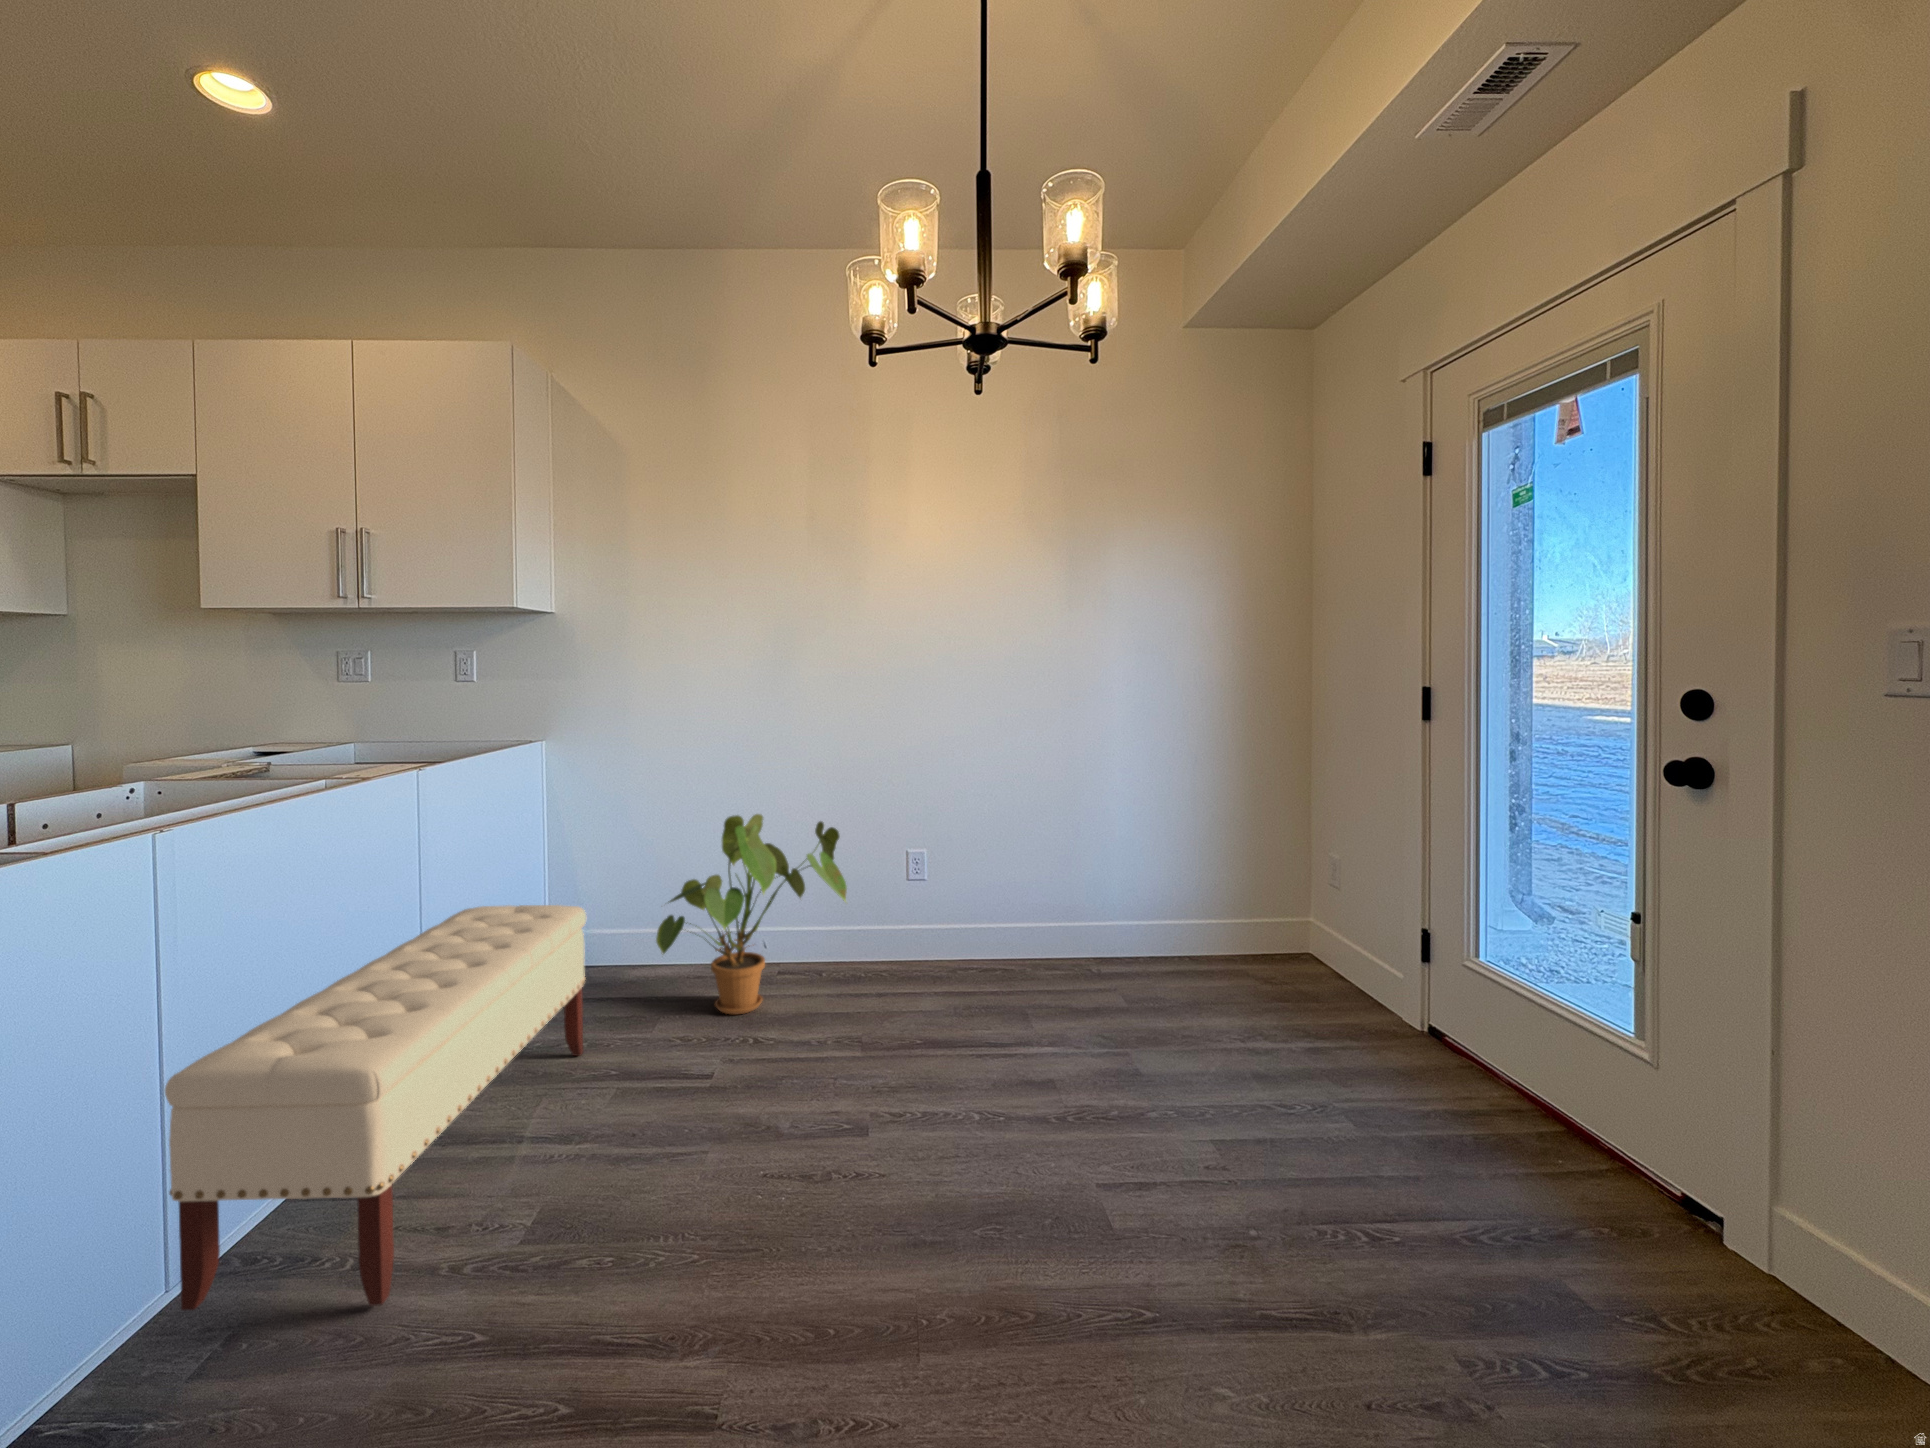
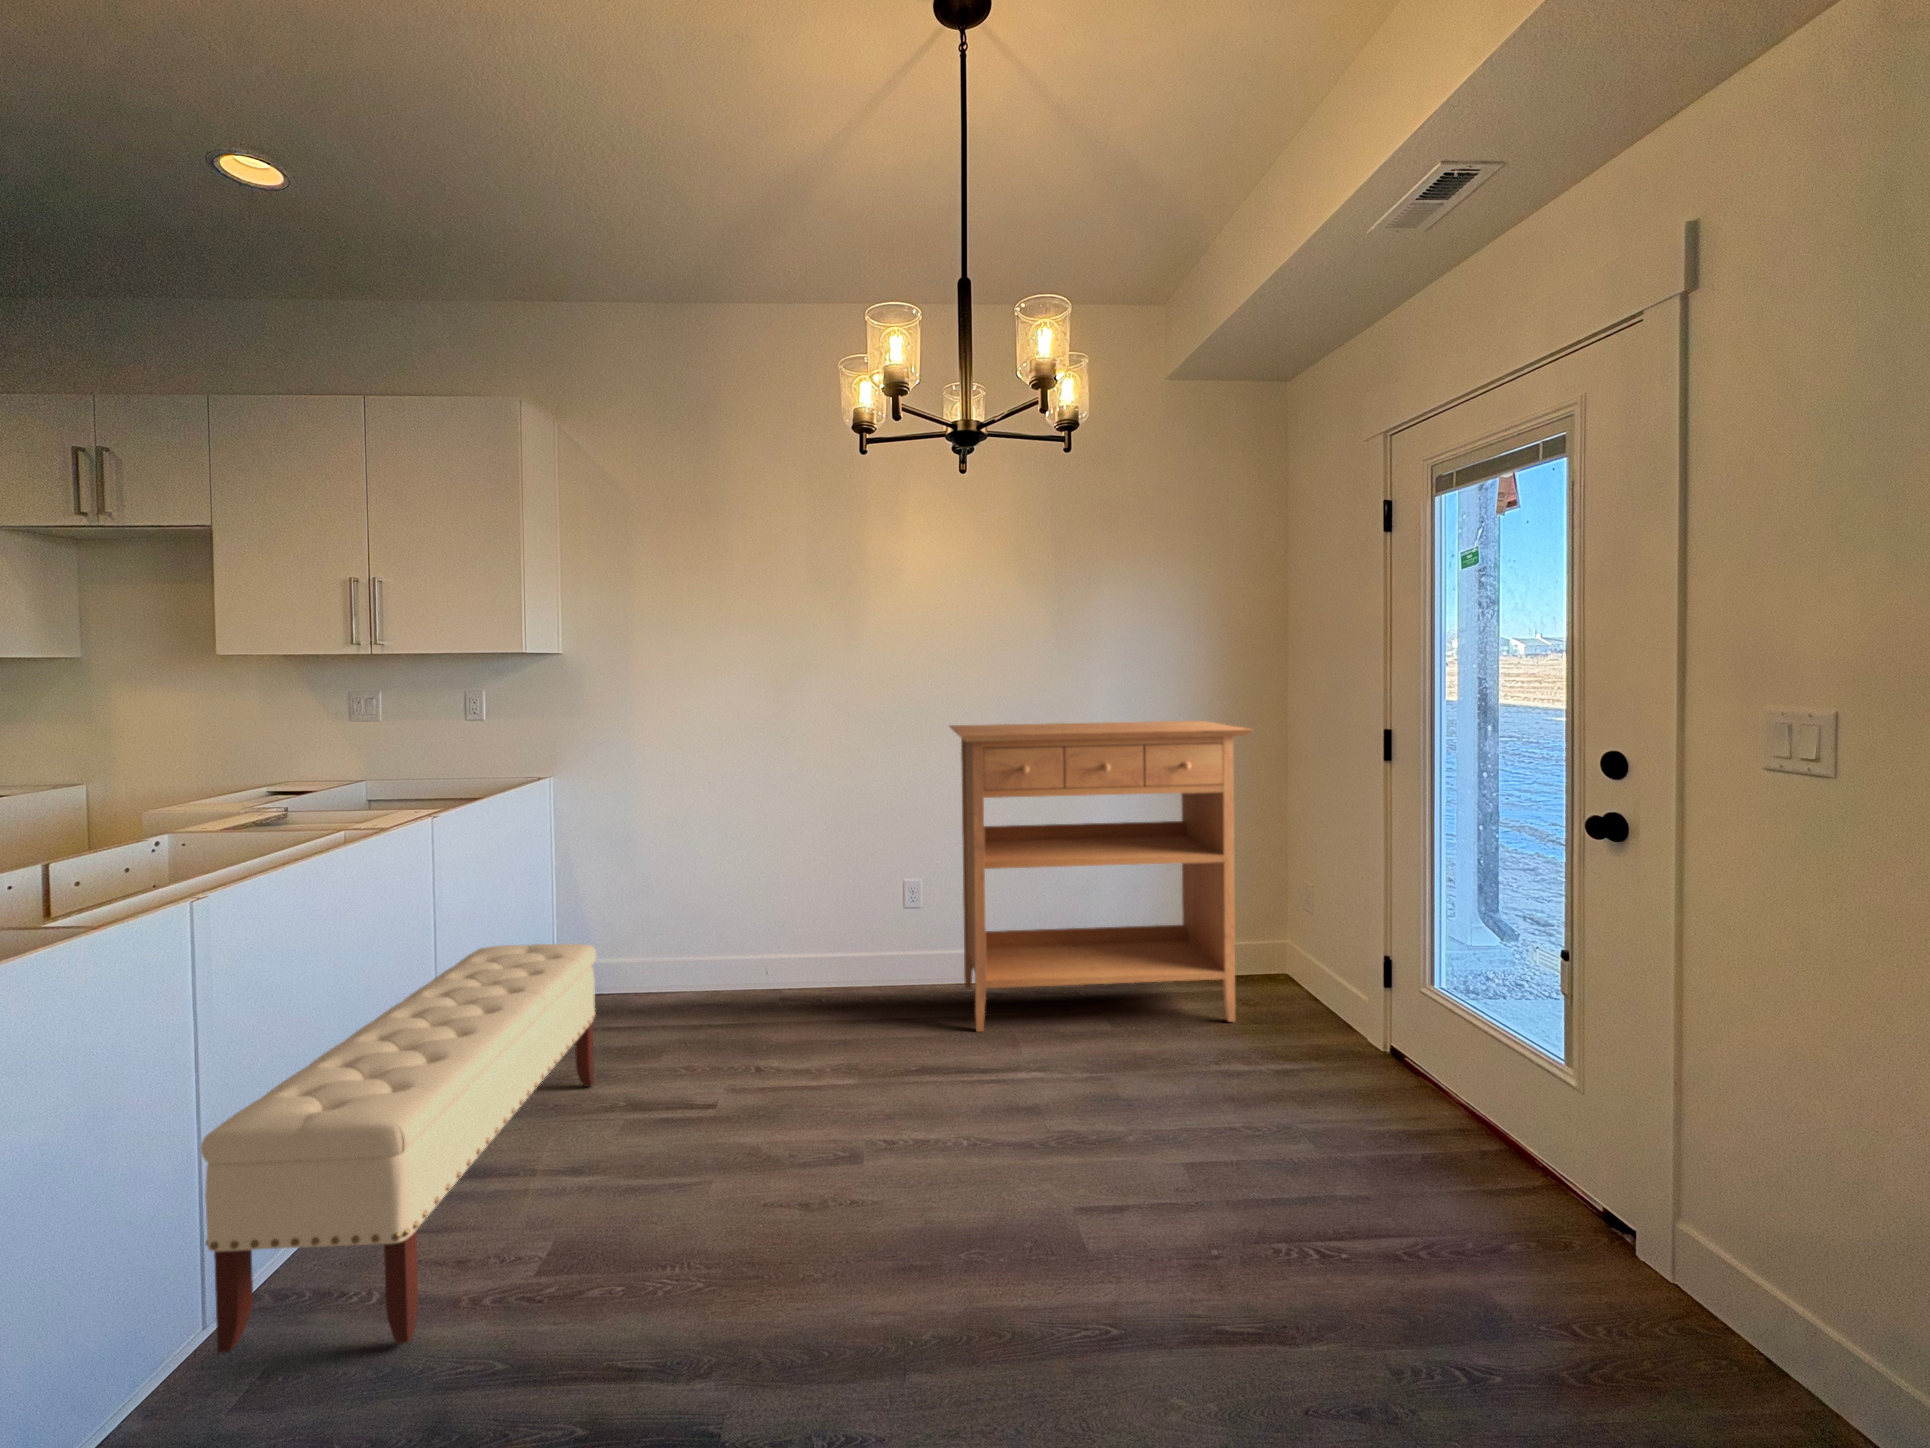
console table: none [956,686,1283,1008] -> present [950,721,1252,1032]
house plant: present [656,814,847,1015] -> none [663,846,846,1042]

